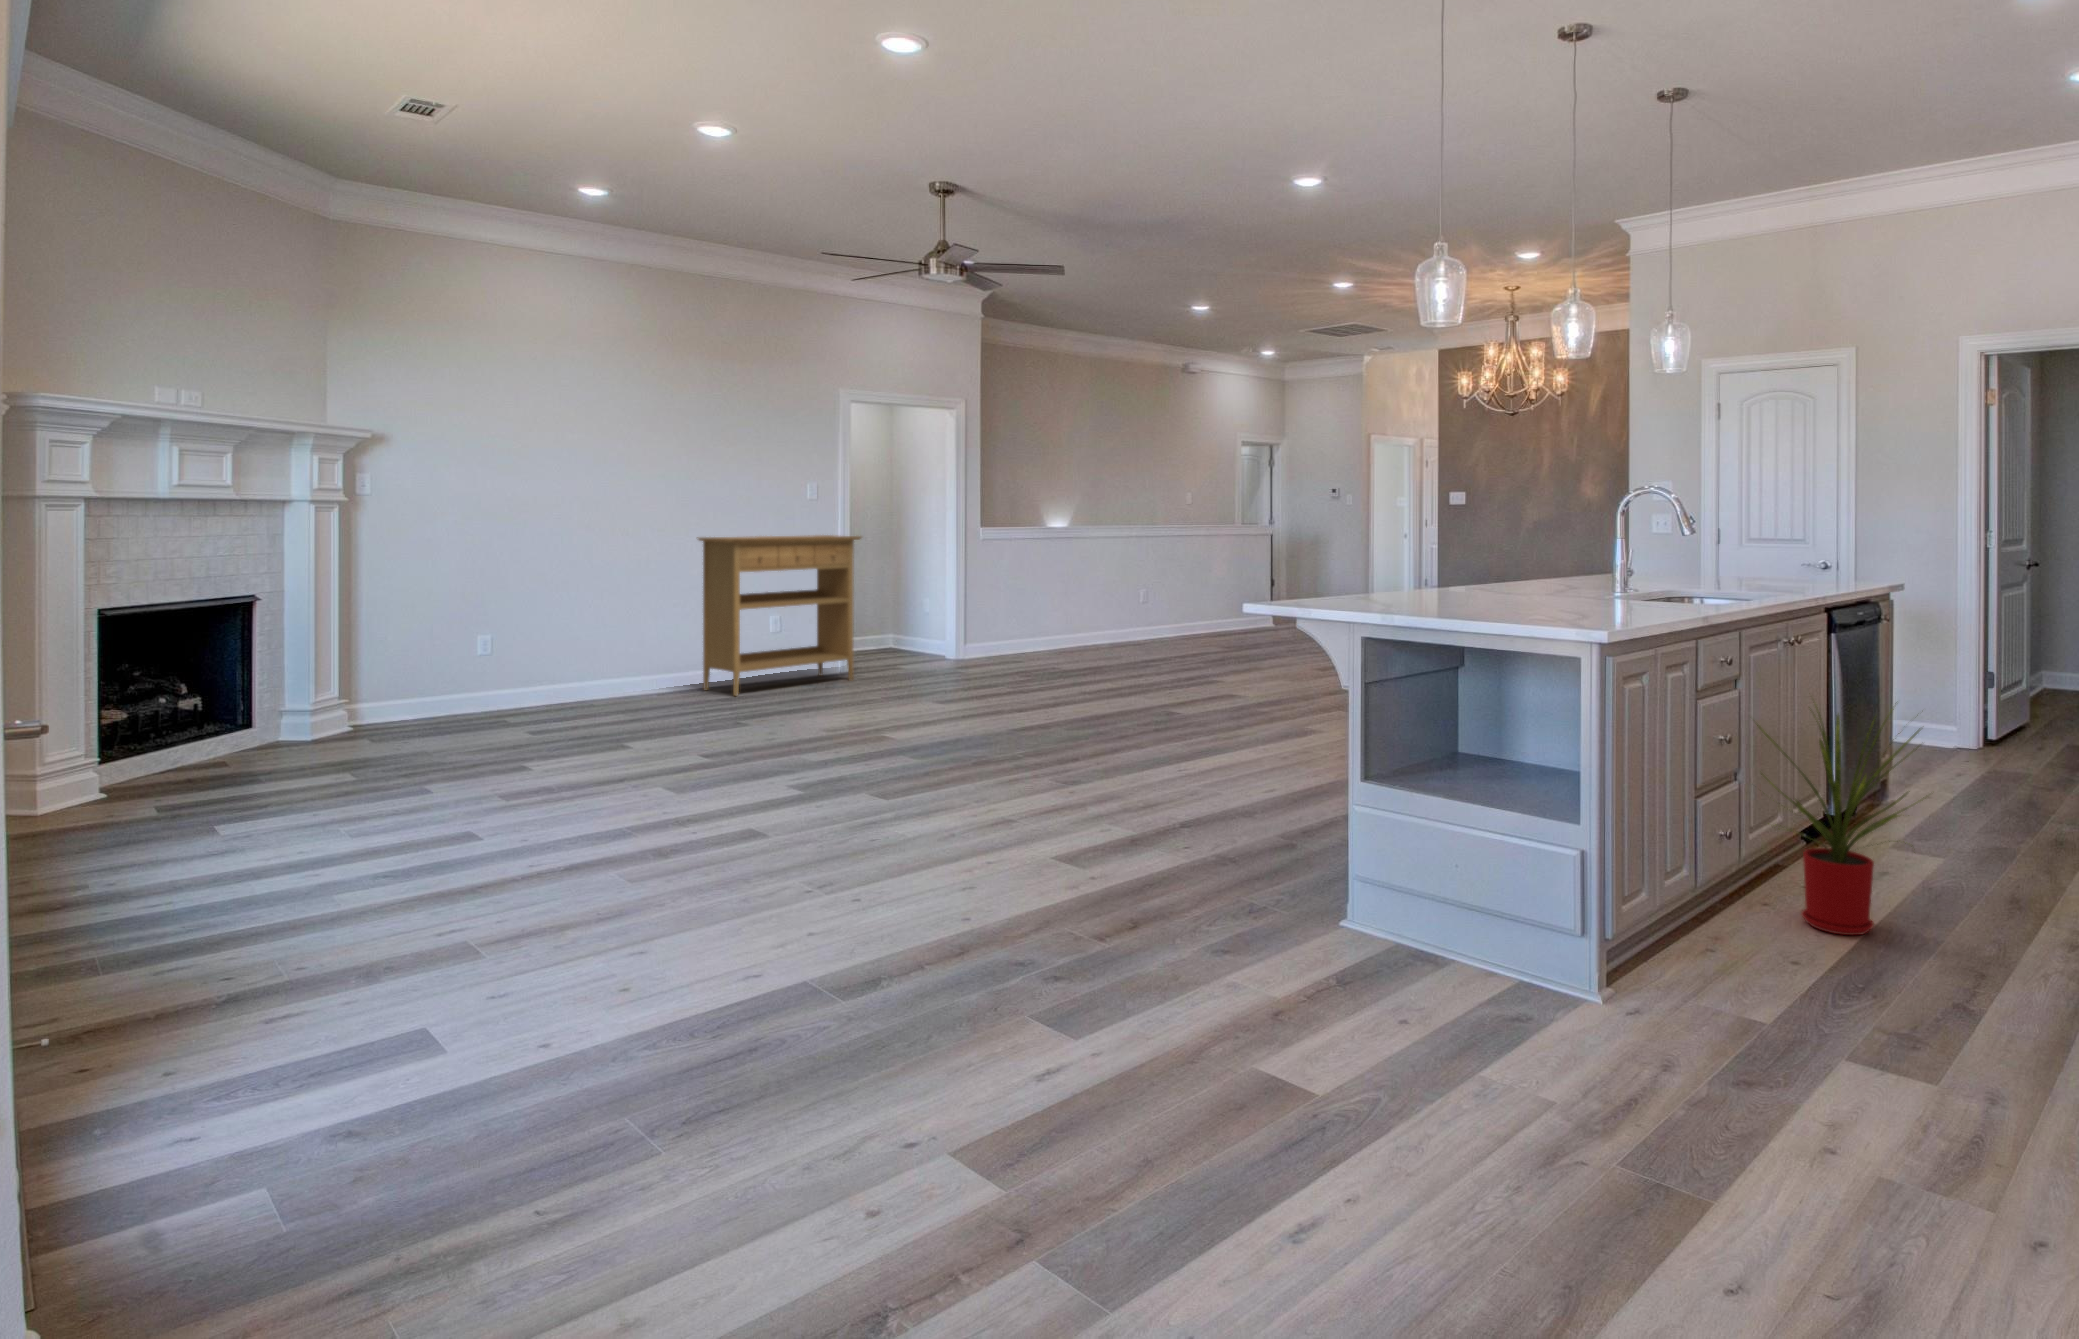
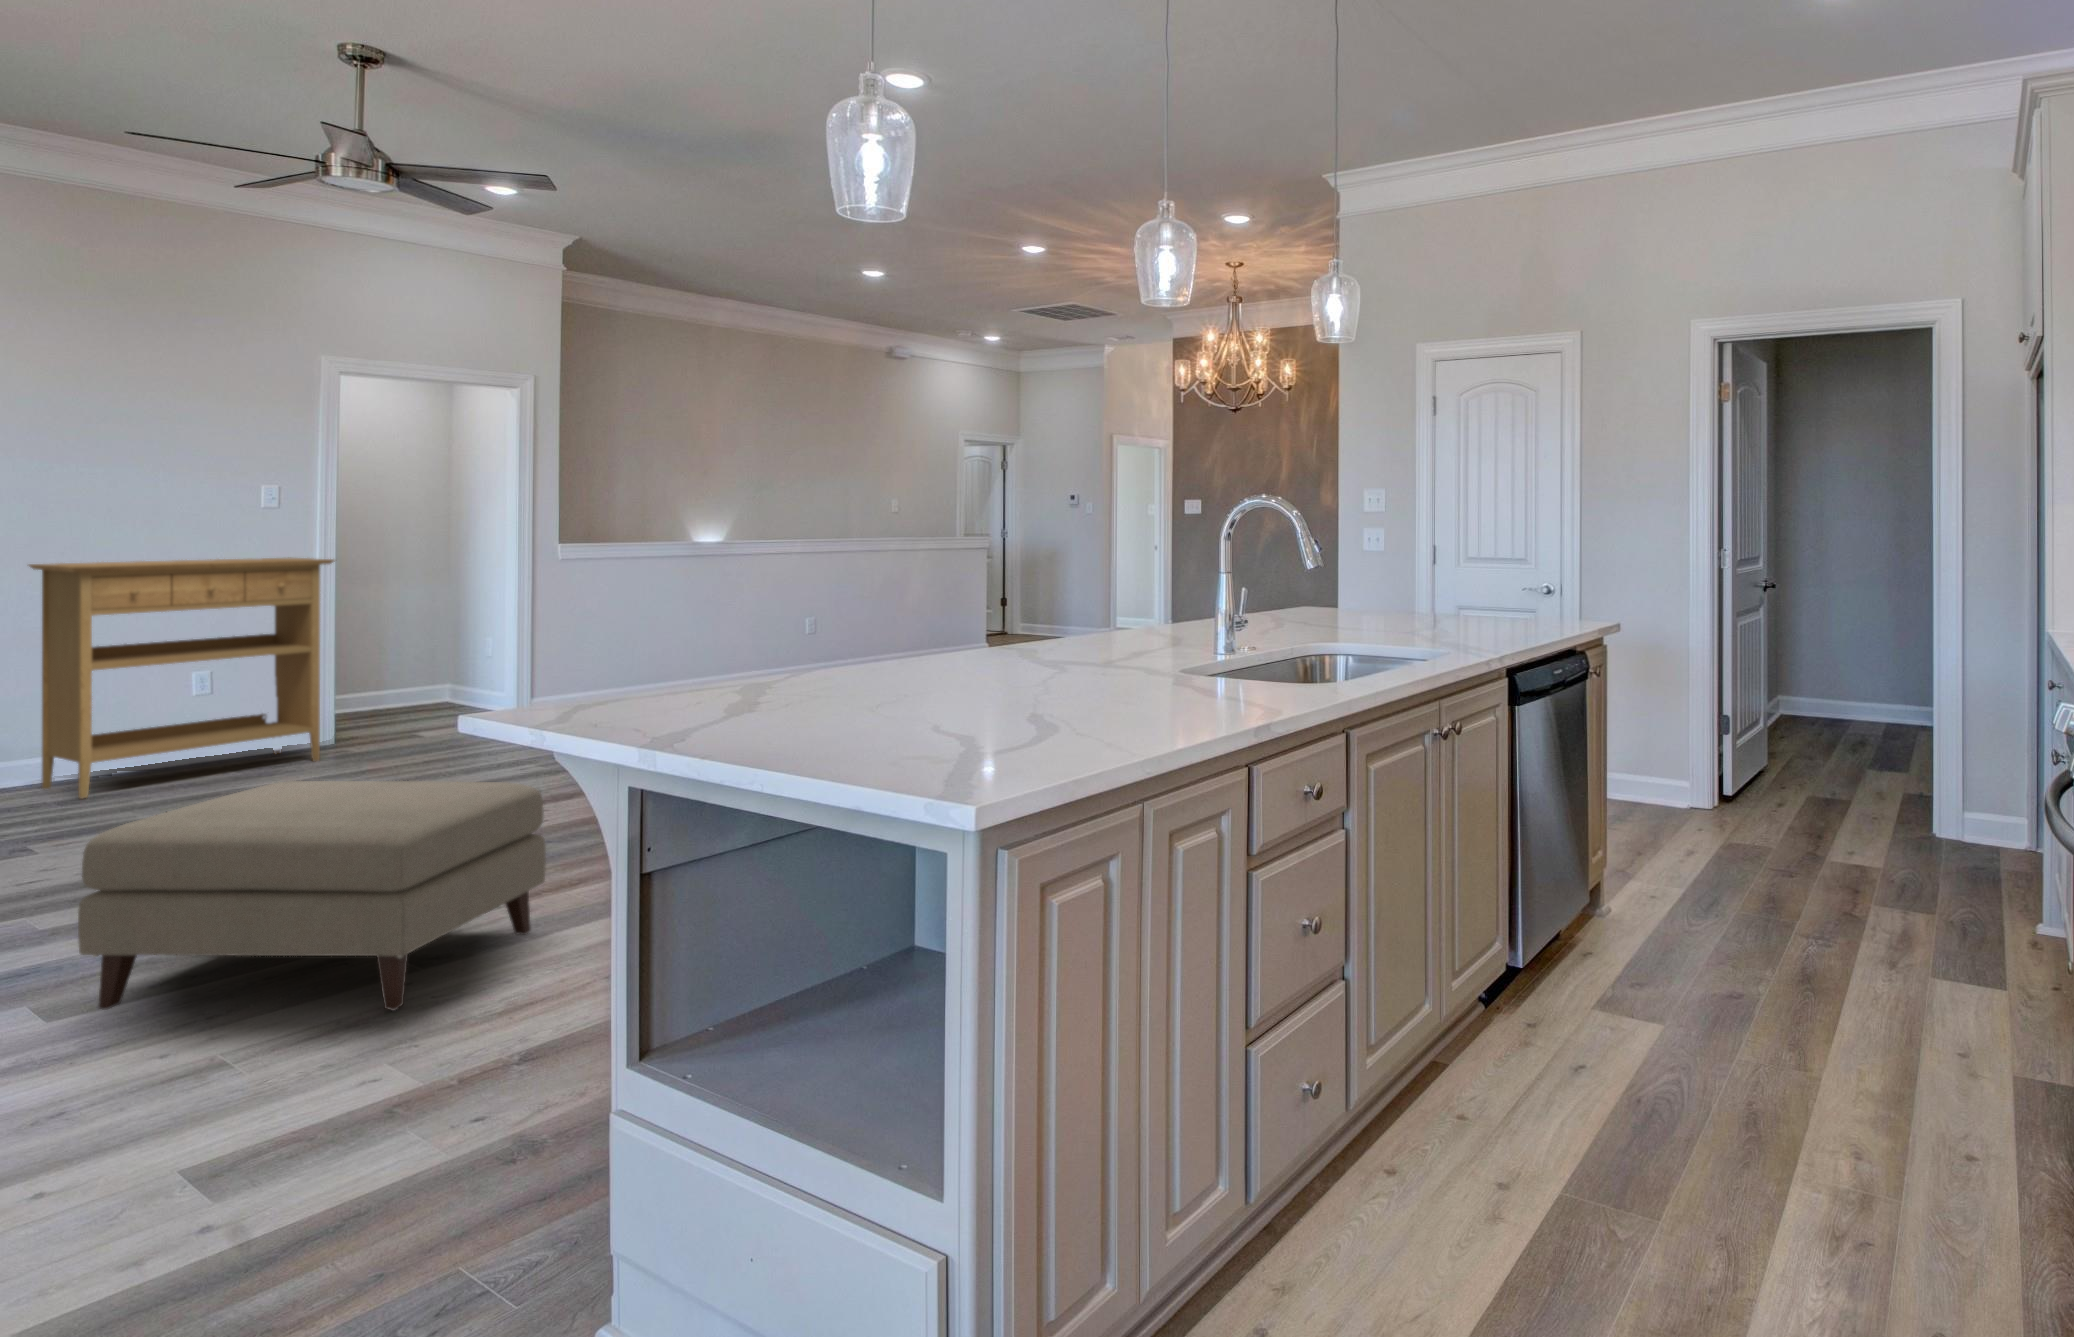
ottoman: none [887,672,1114,809] -> present [78,781,546,1010]
house plant: present [1757,709,1924,935] -> none [1357,816,1614,1205]

